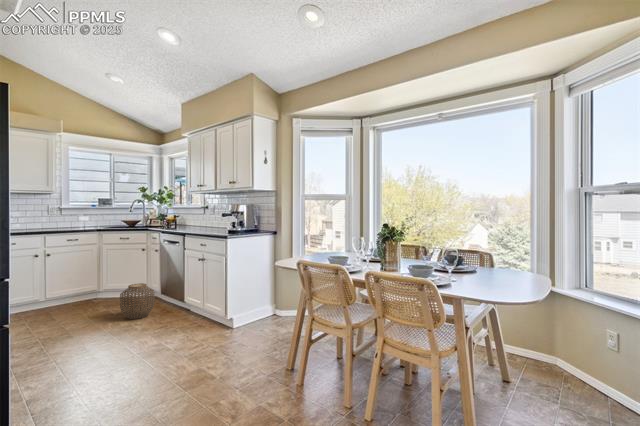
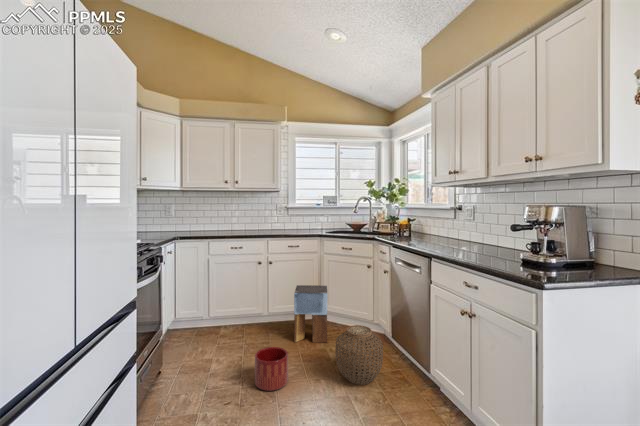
stool: none [78,267,109,312] -> present [294,285,328,342]
planter: none [53,306,82,334] -> present [255,347,288,391]

